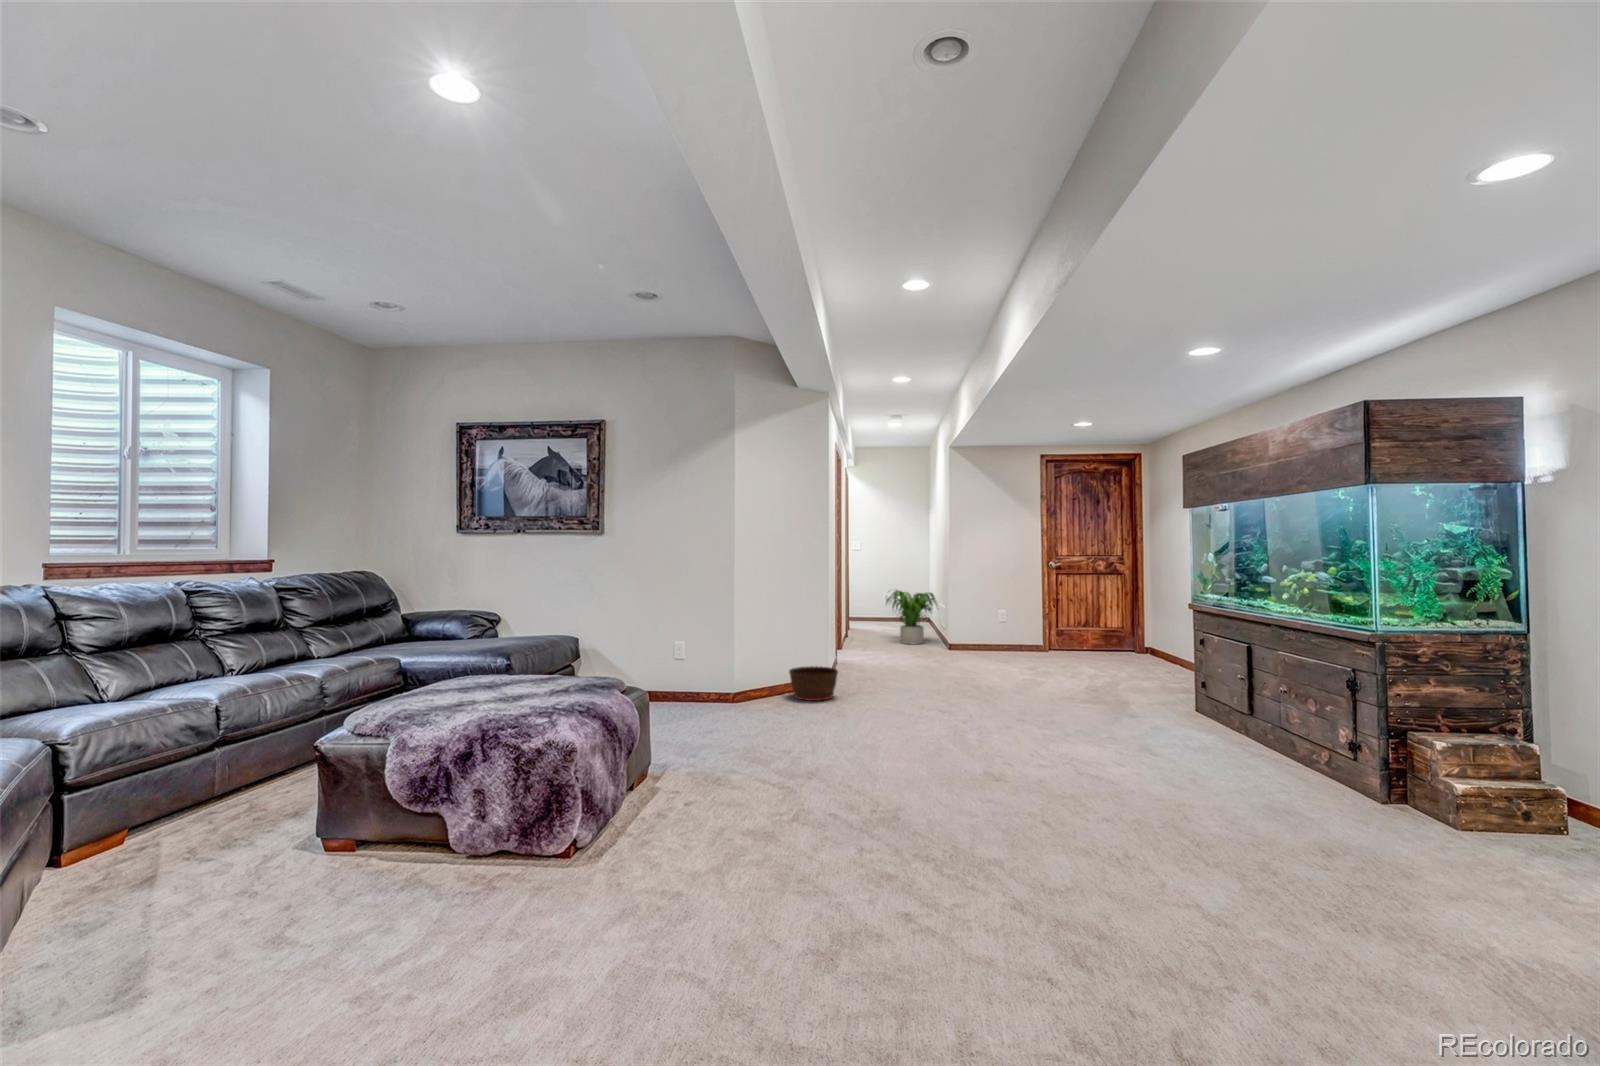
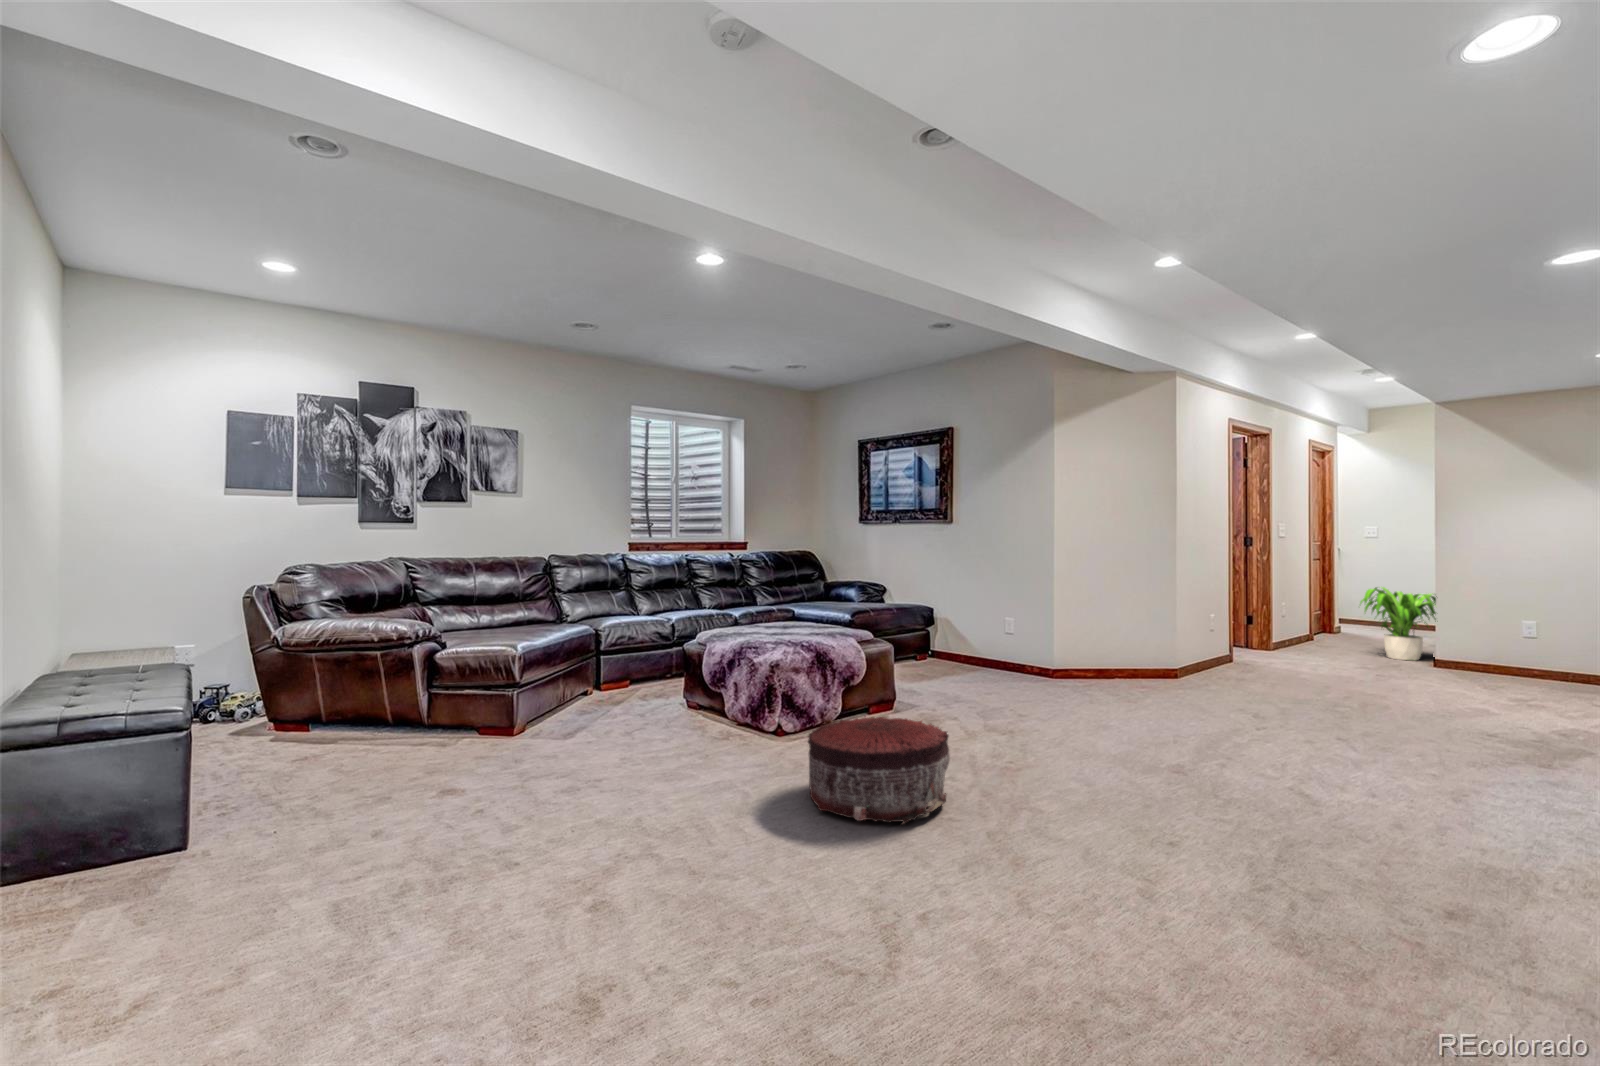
basket: present [789,666,838,701] -> none [1111,656,1166,691]
pouf: none [767,786,975,969] -> present [808,717,950,824]

